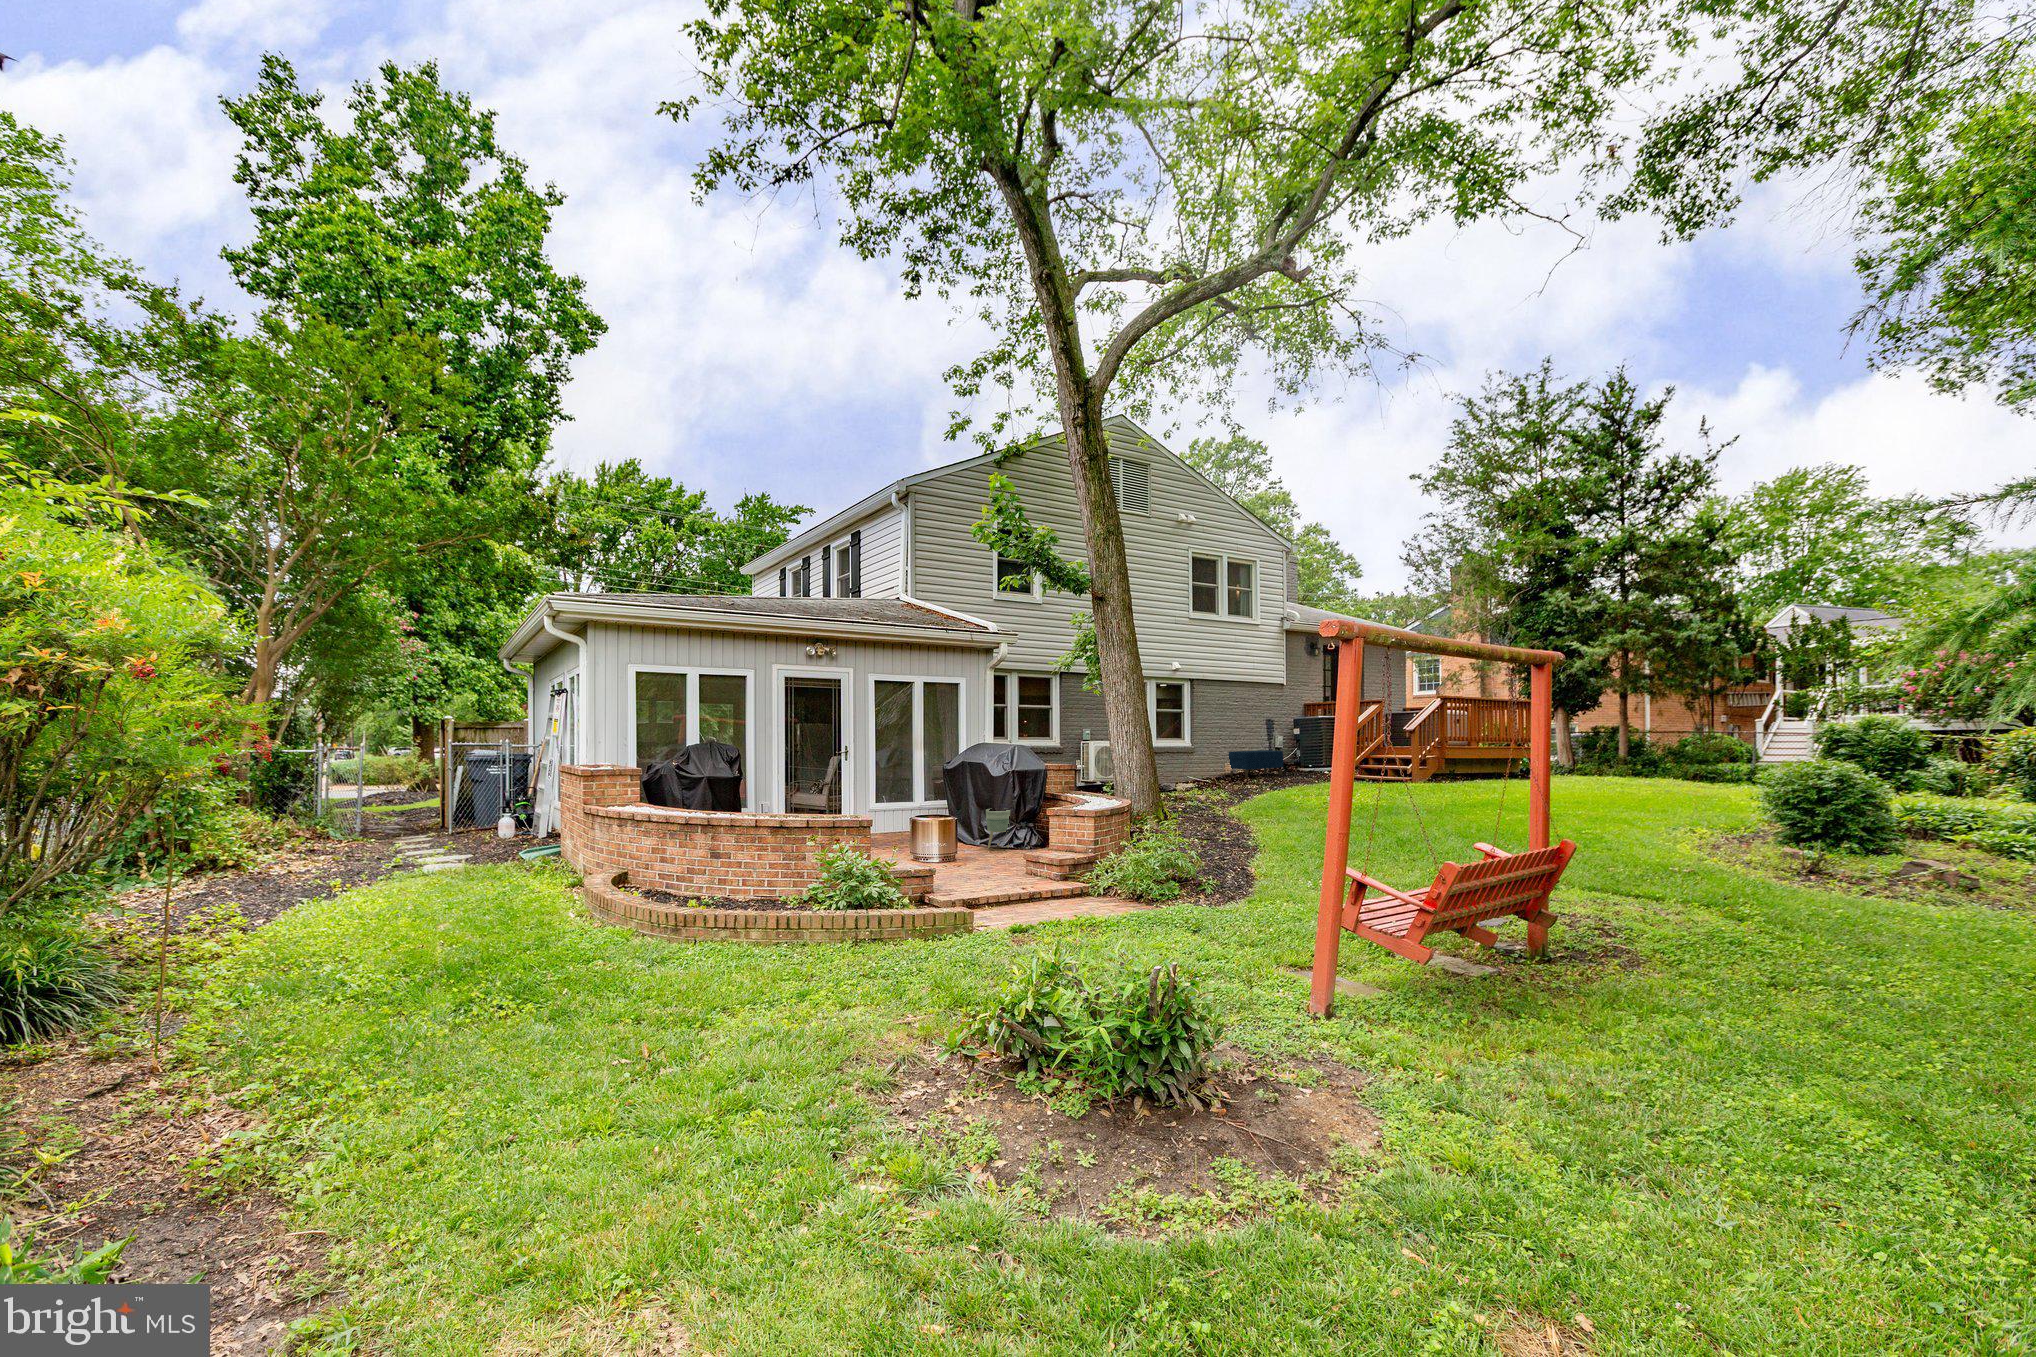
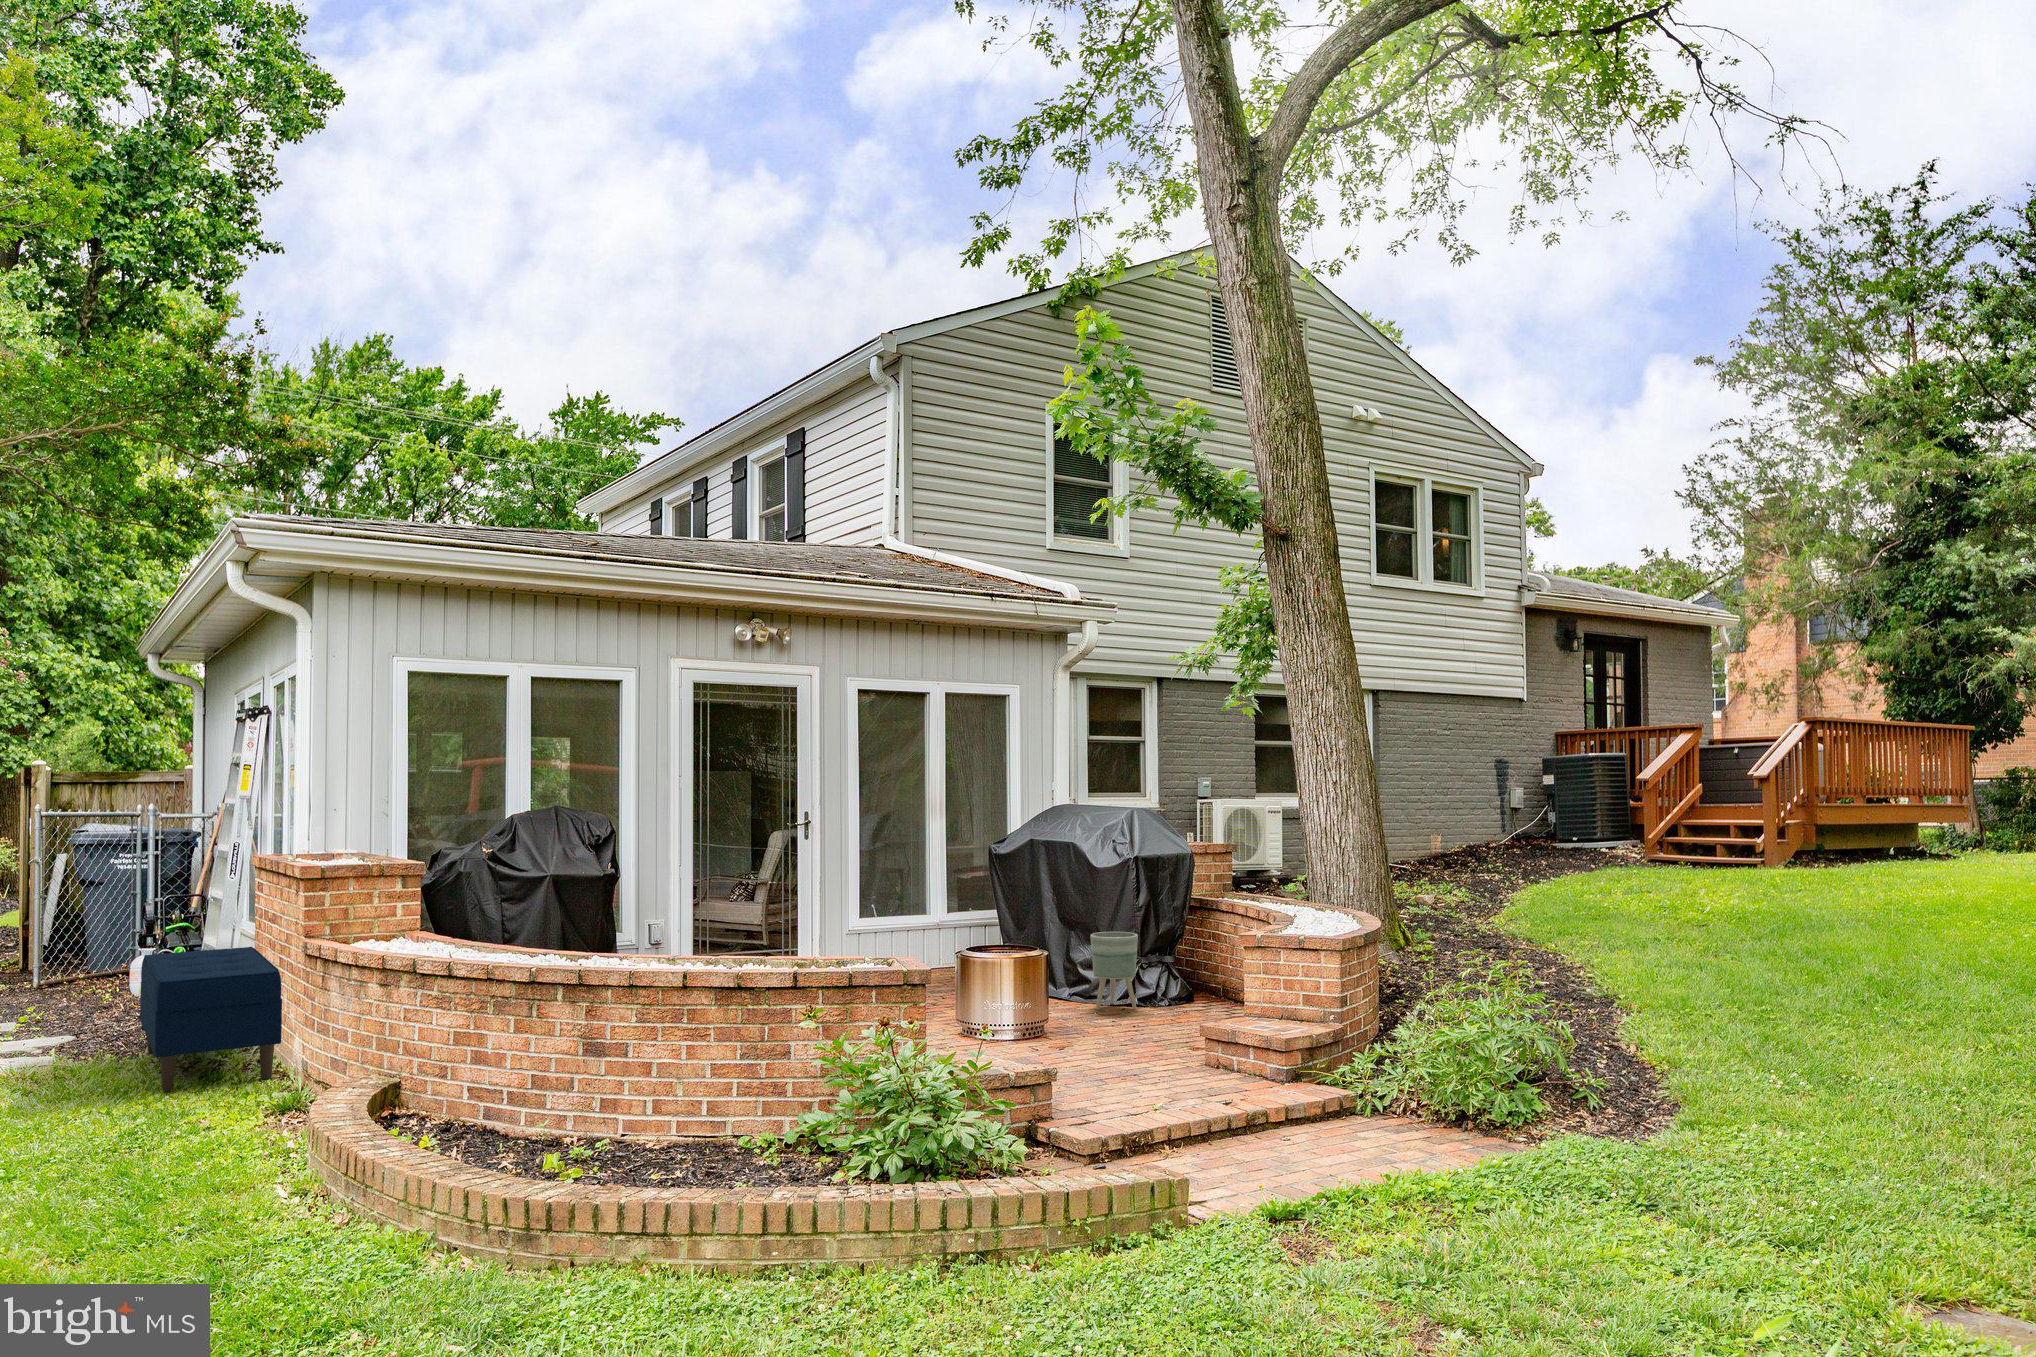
bench: present [1228,750,1283,778] -> present [140,947,282,1091]

